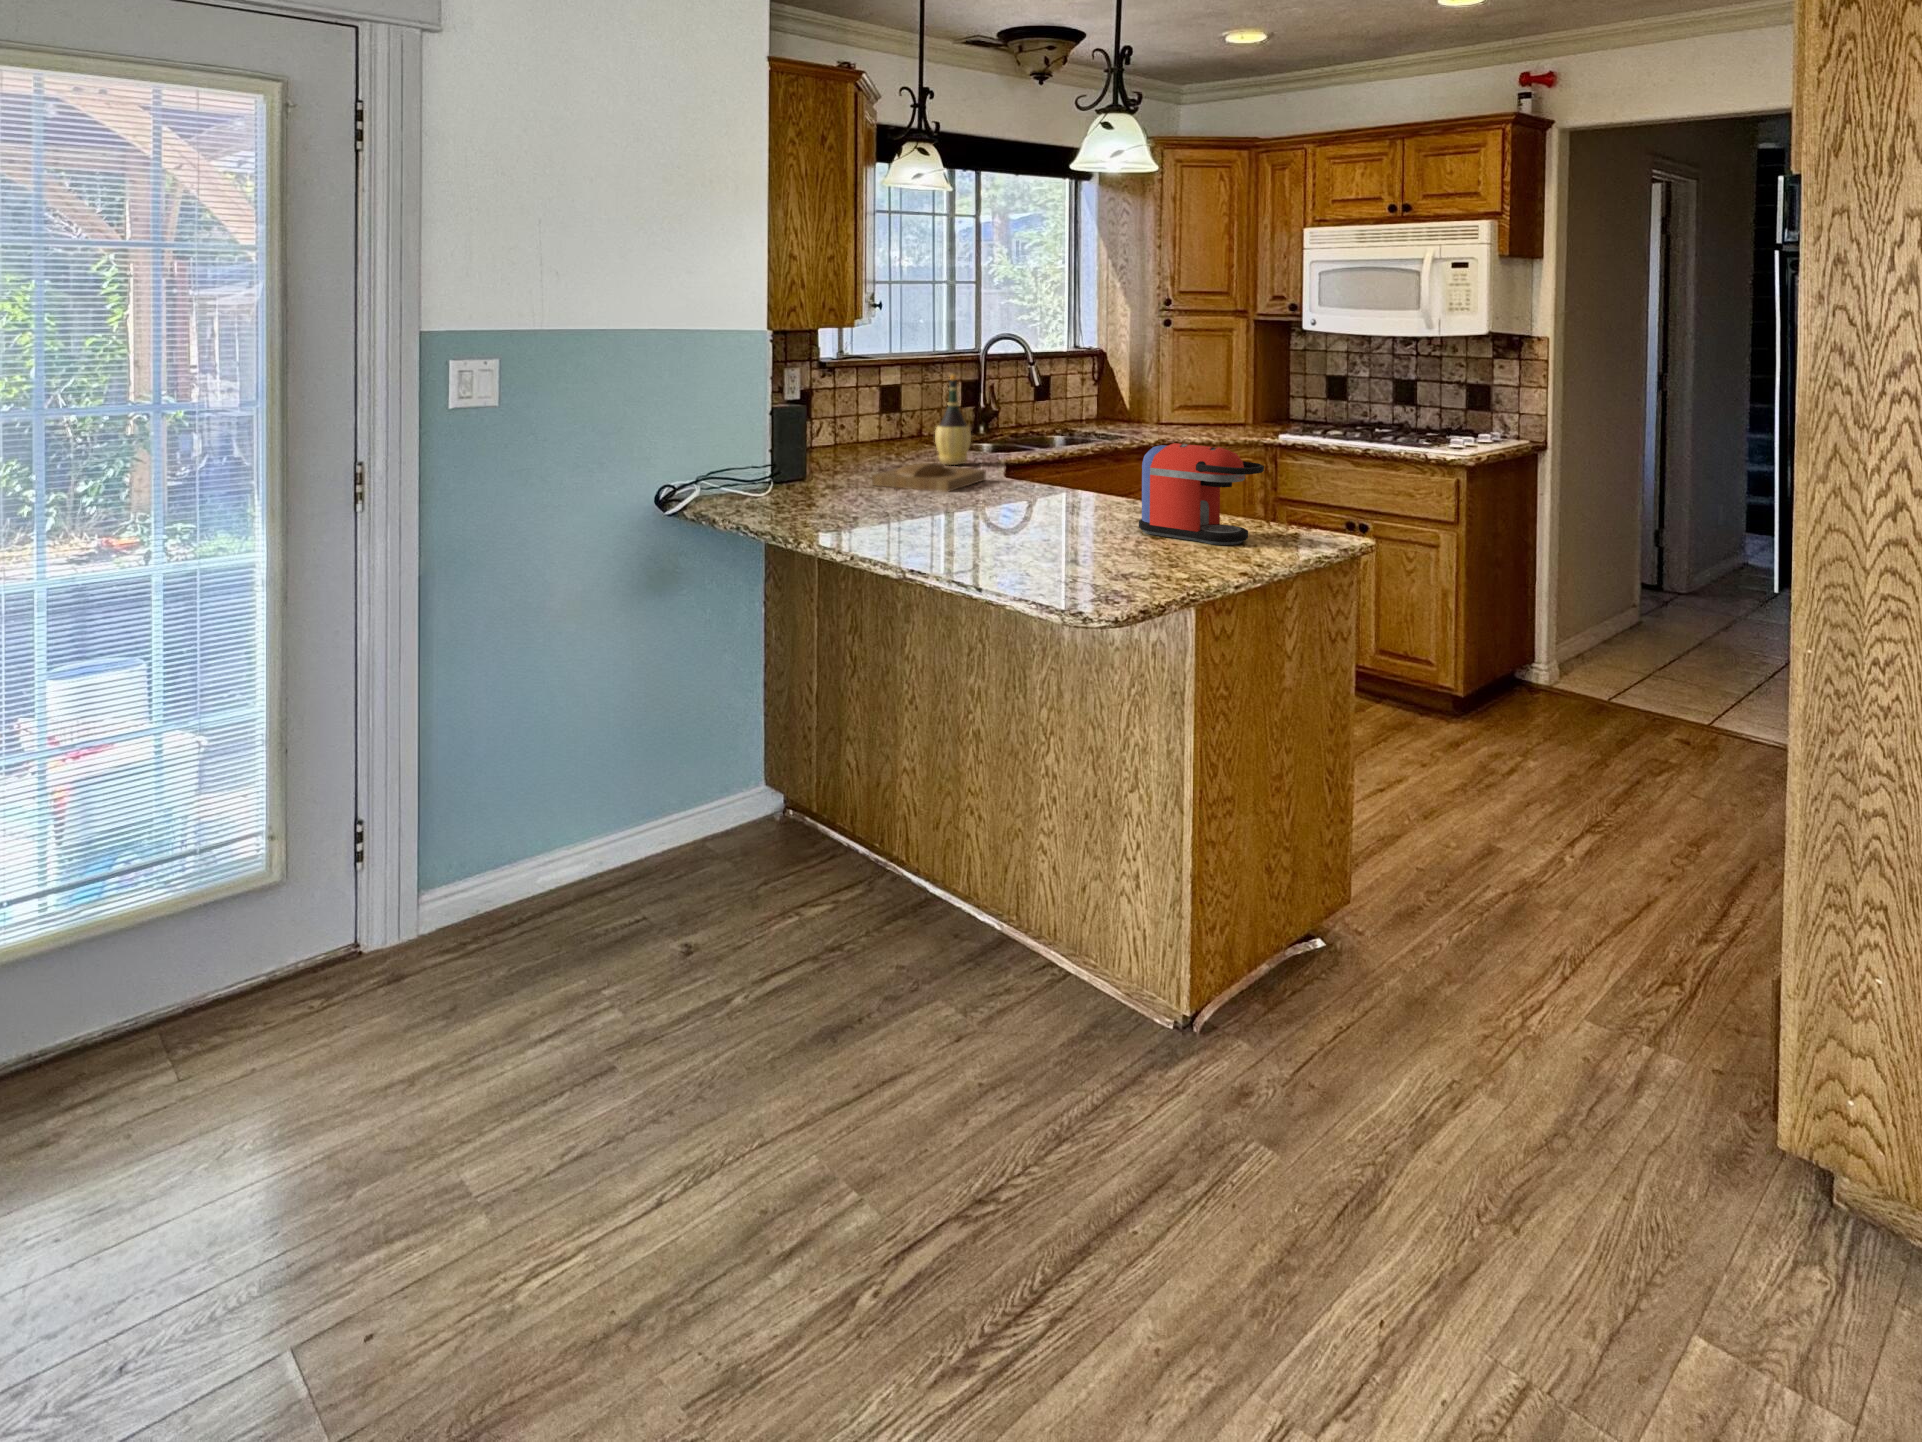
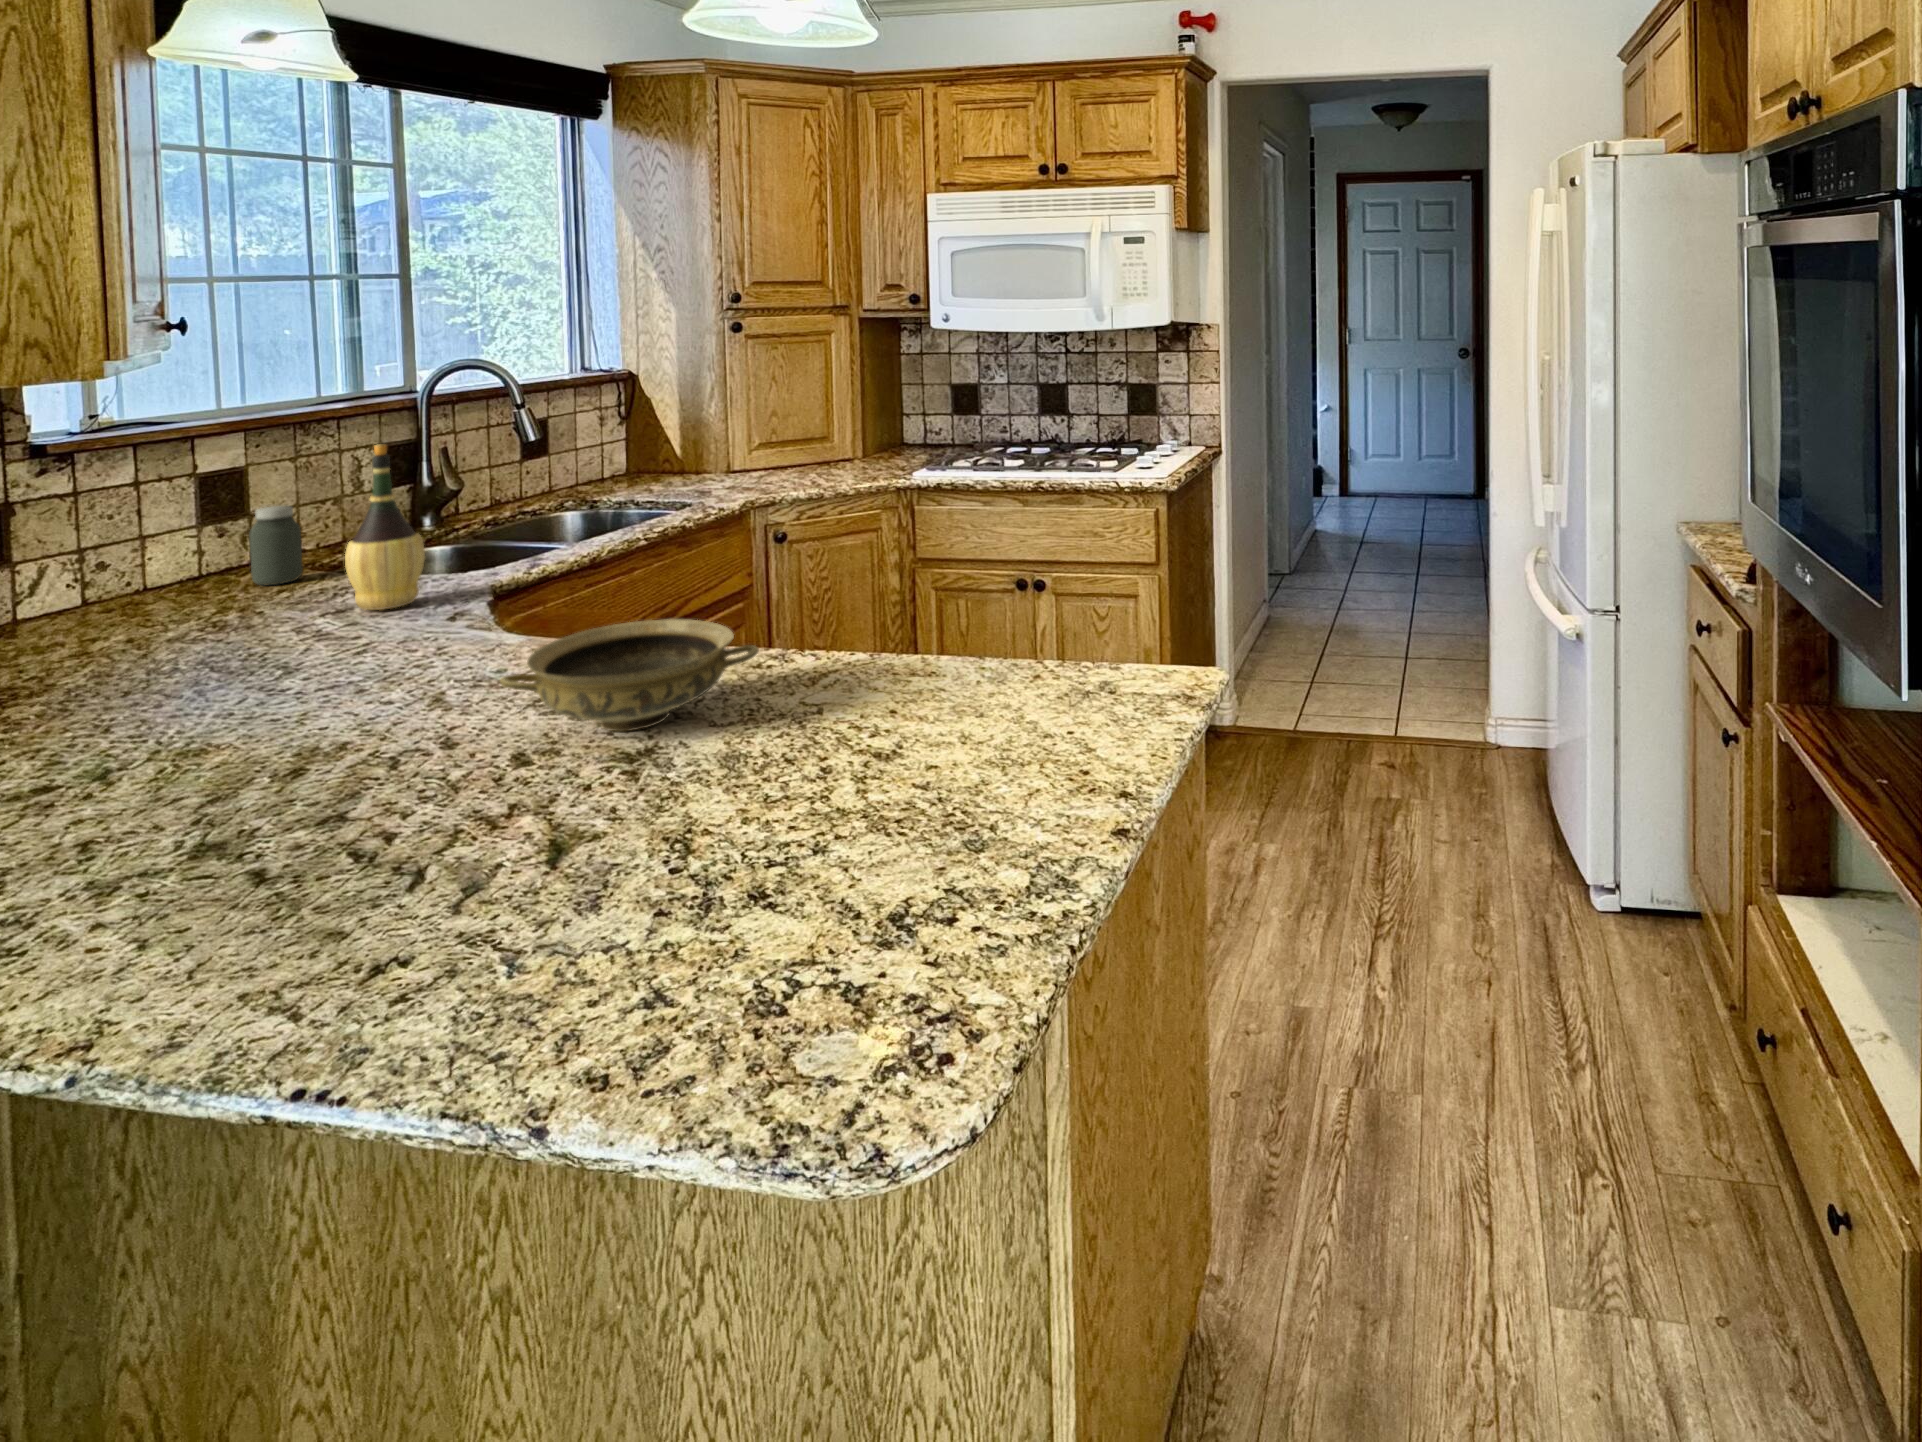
jar: none [895,408,918,451] -> present [249,506,303,585]
coffee maker: present [1139,443,1264,545] -> none [847,563,1084,744]
tray: present [872,463,986,492] -> none [196,622,469,705]
ceramic bowl: none [988,467,1107,516] -> present [500,619,759,731]

